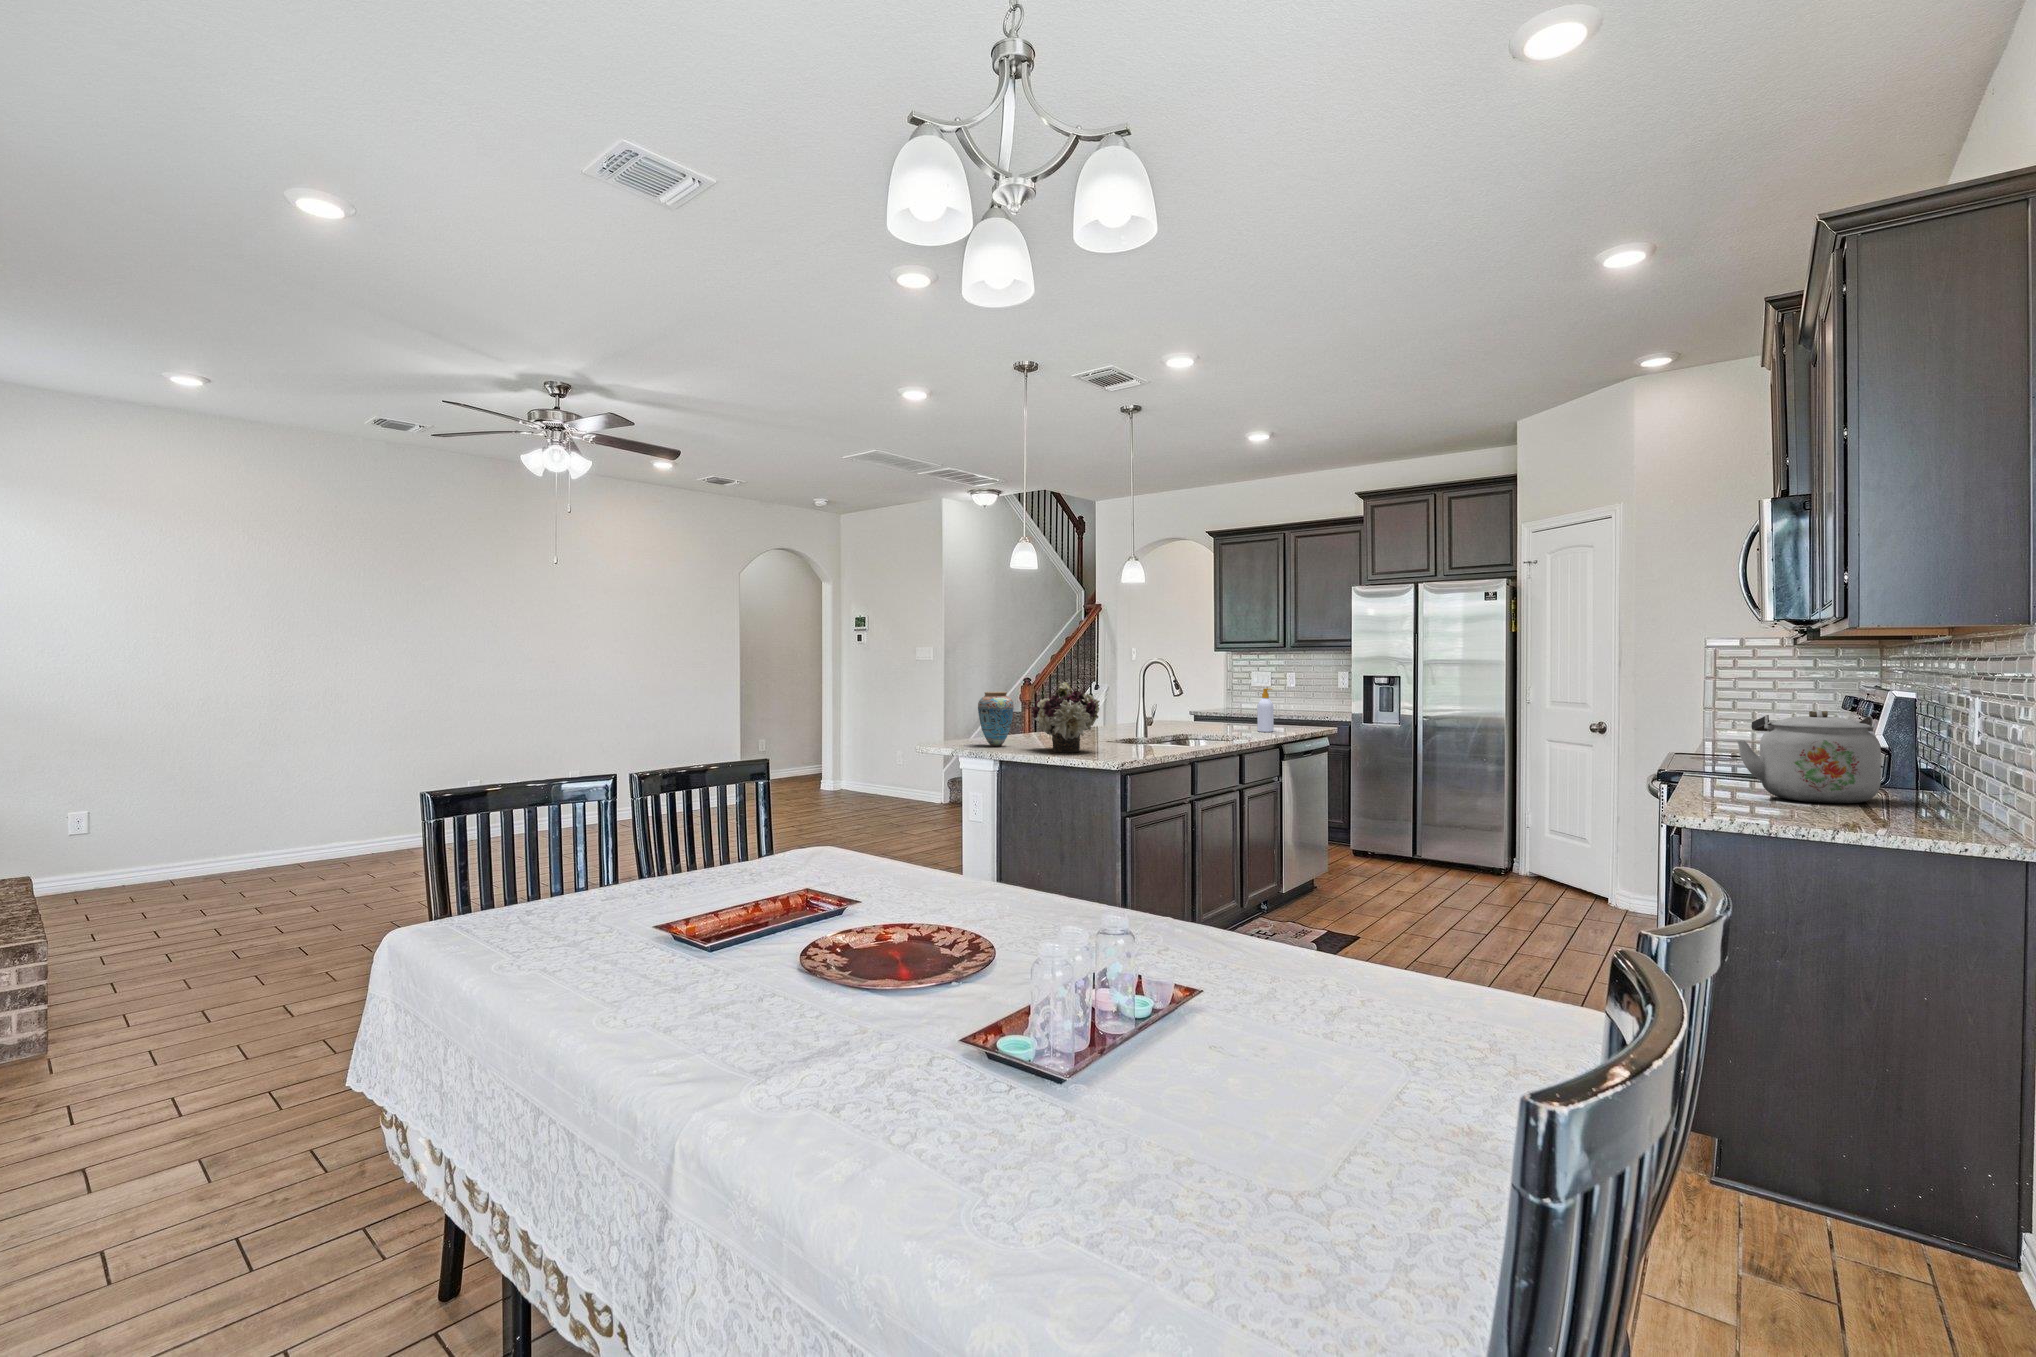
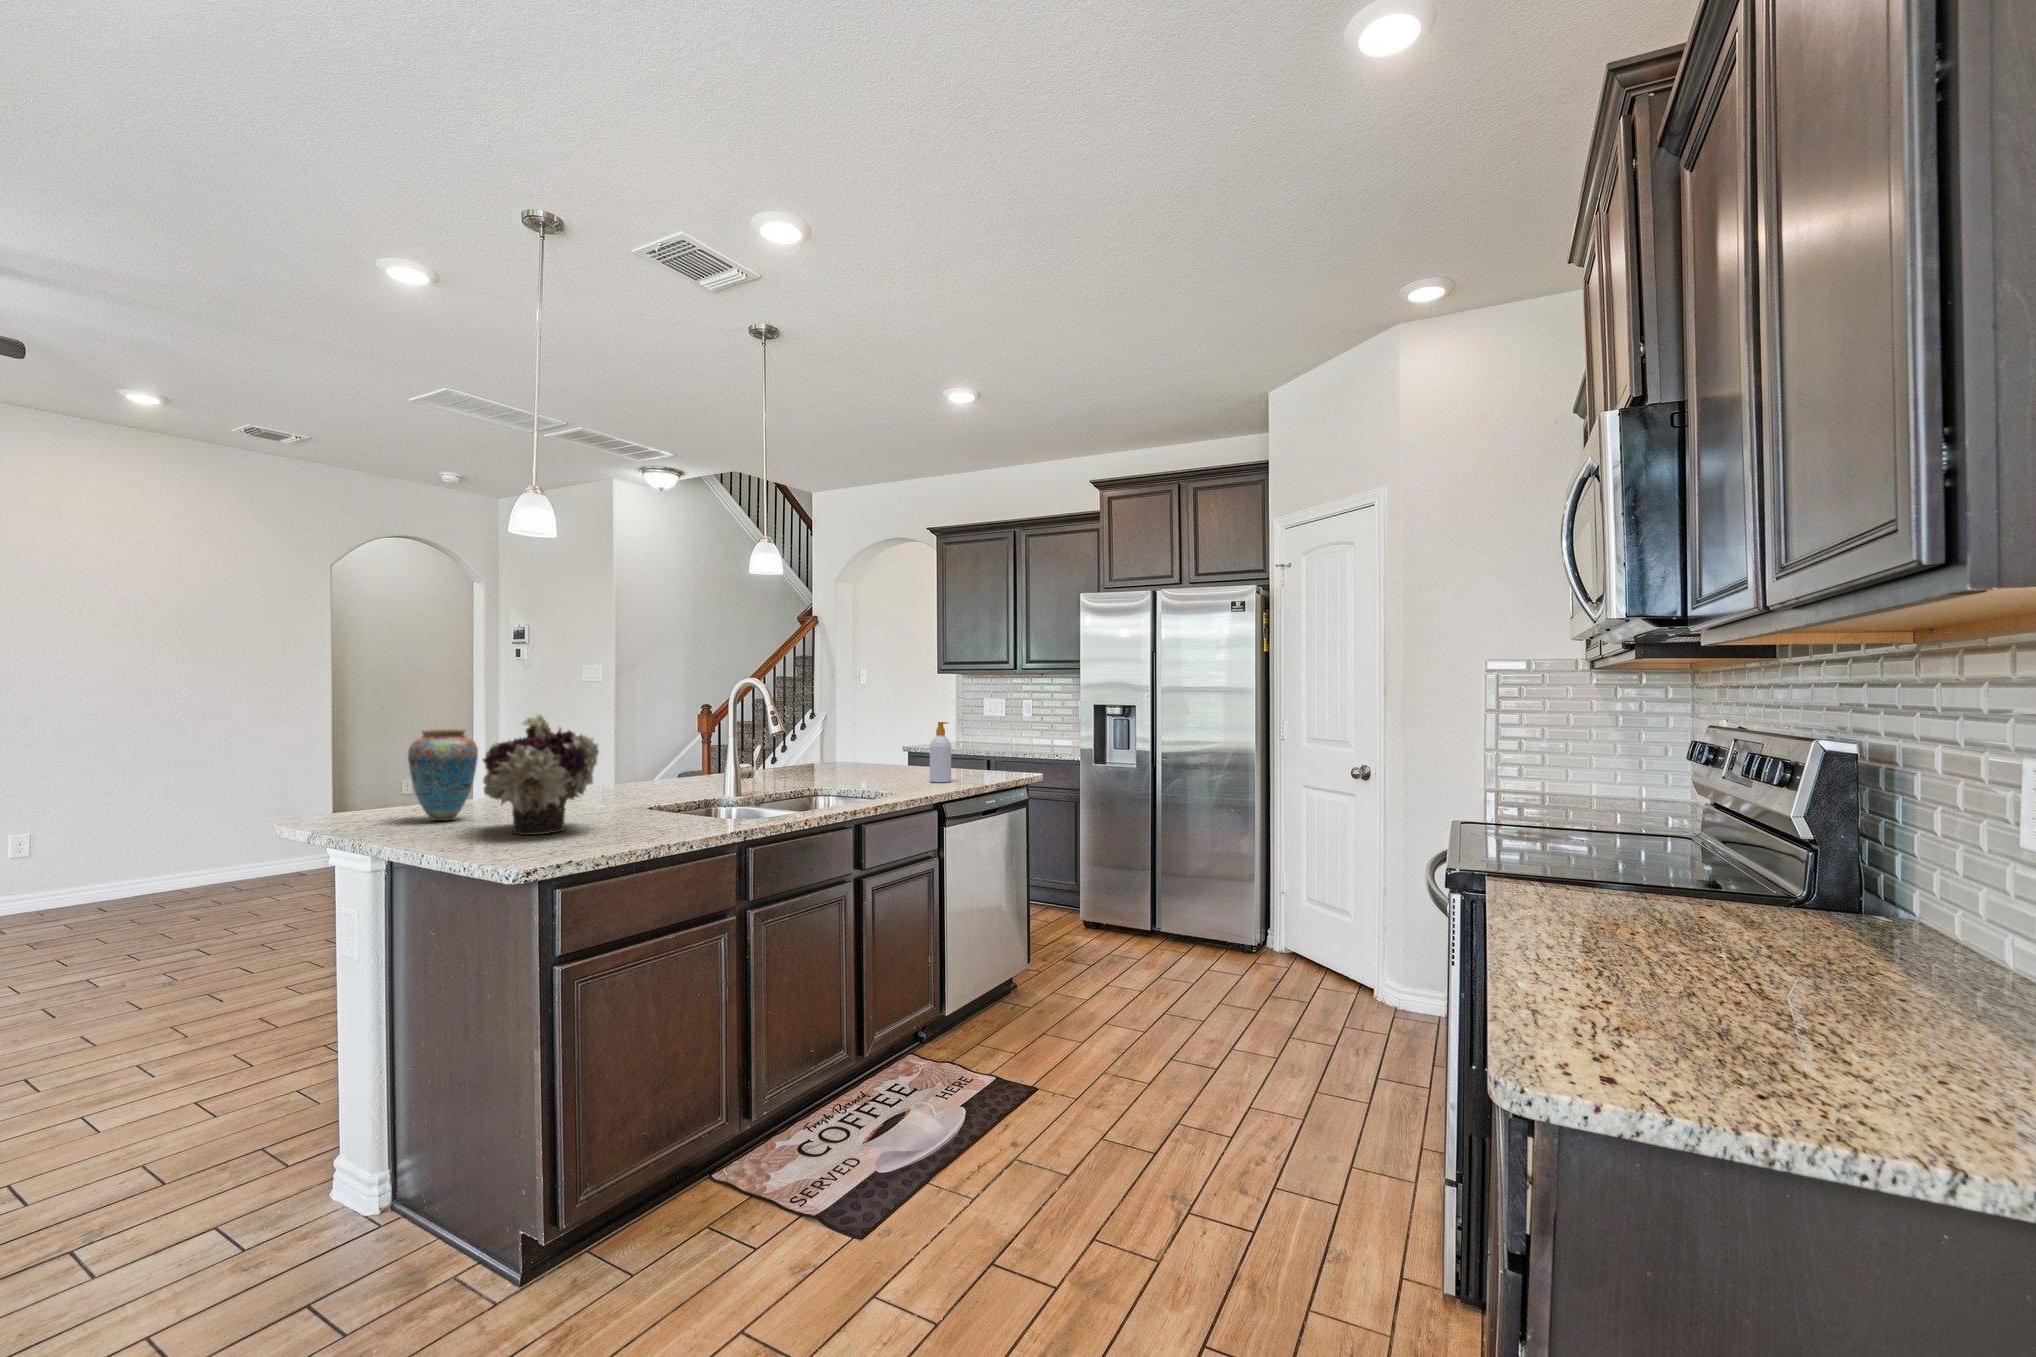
kettle: present [1736,710,1881,804] -> none [1597,785,1874,984]

